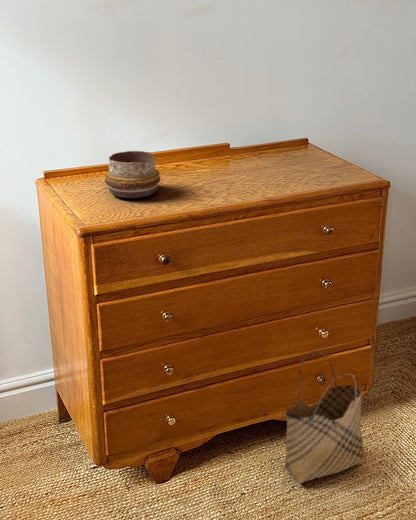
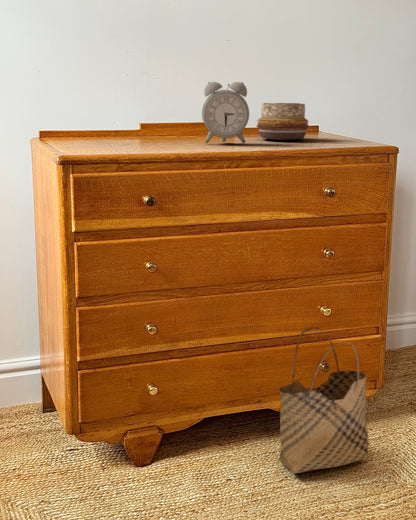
alarm clock: none [207,130,253,189] -> present [202,82,249,143]
decorative bowl: present [105,151,160,198] -> present [257,103,309,140]

